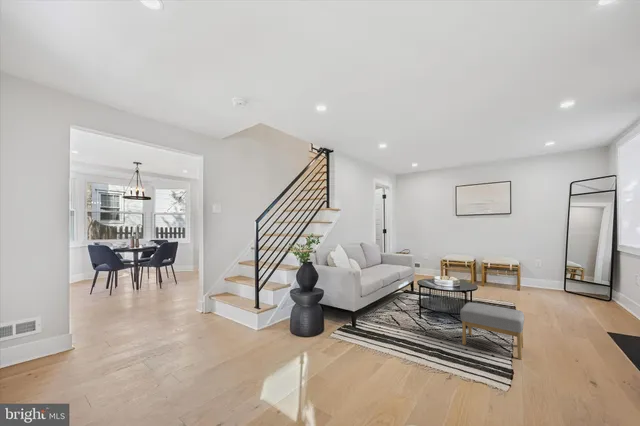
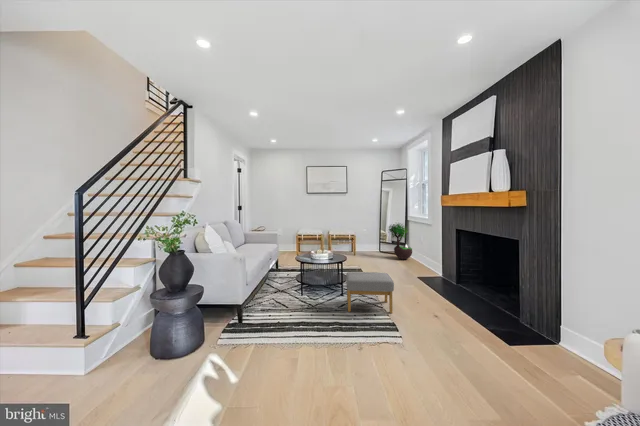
potted tree: none [563,250,612,306] -> present [389,224,412,259]

